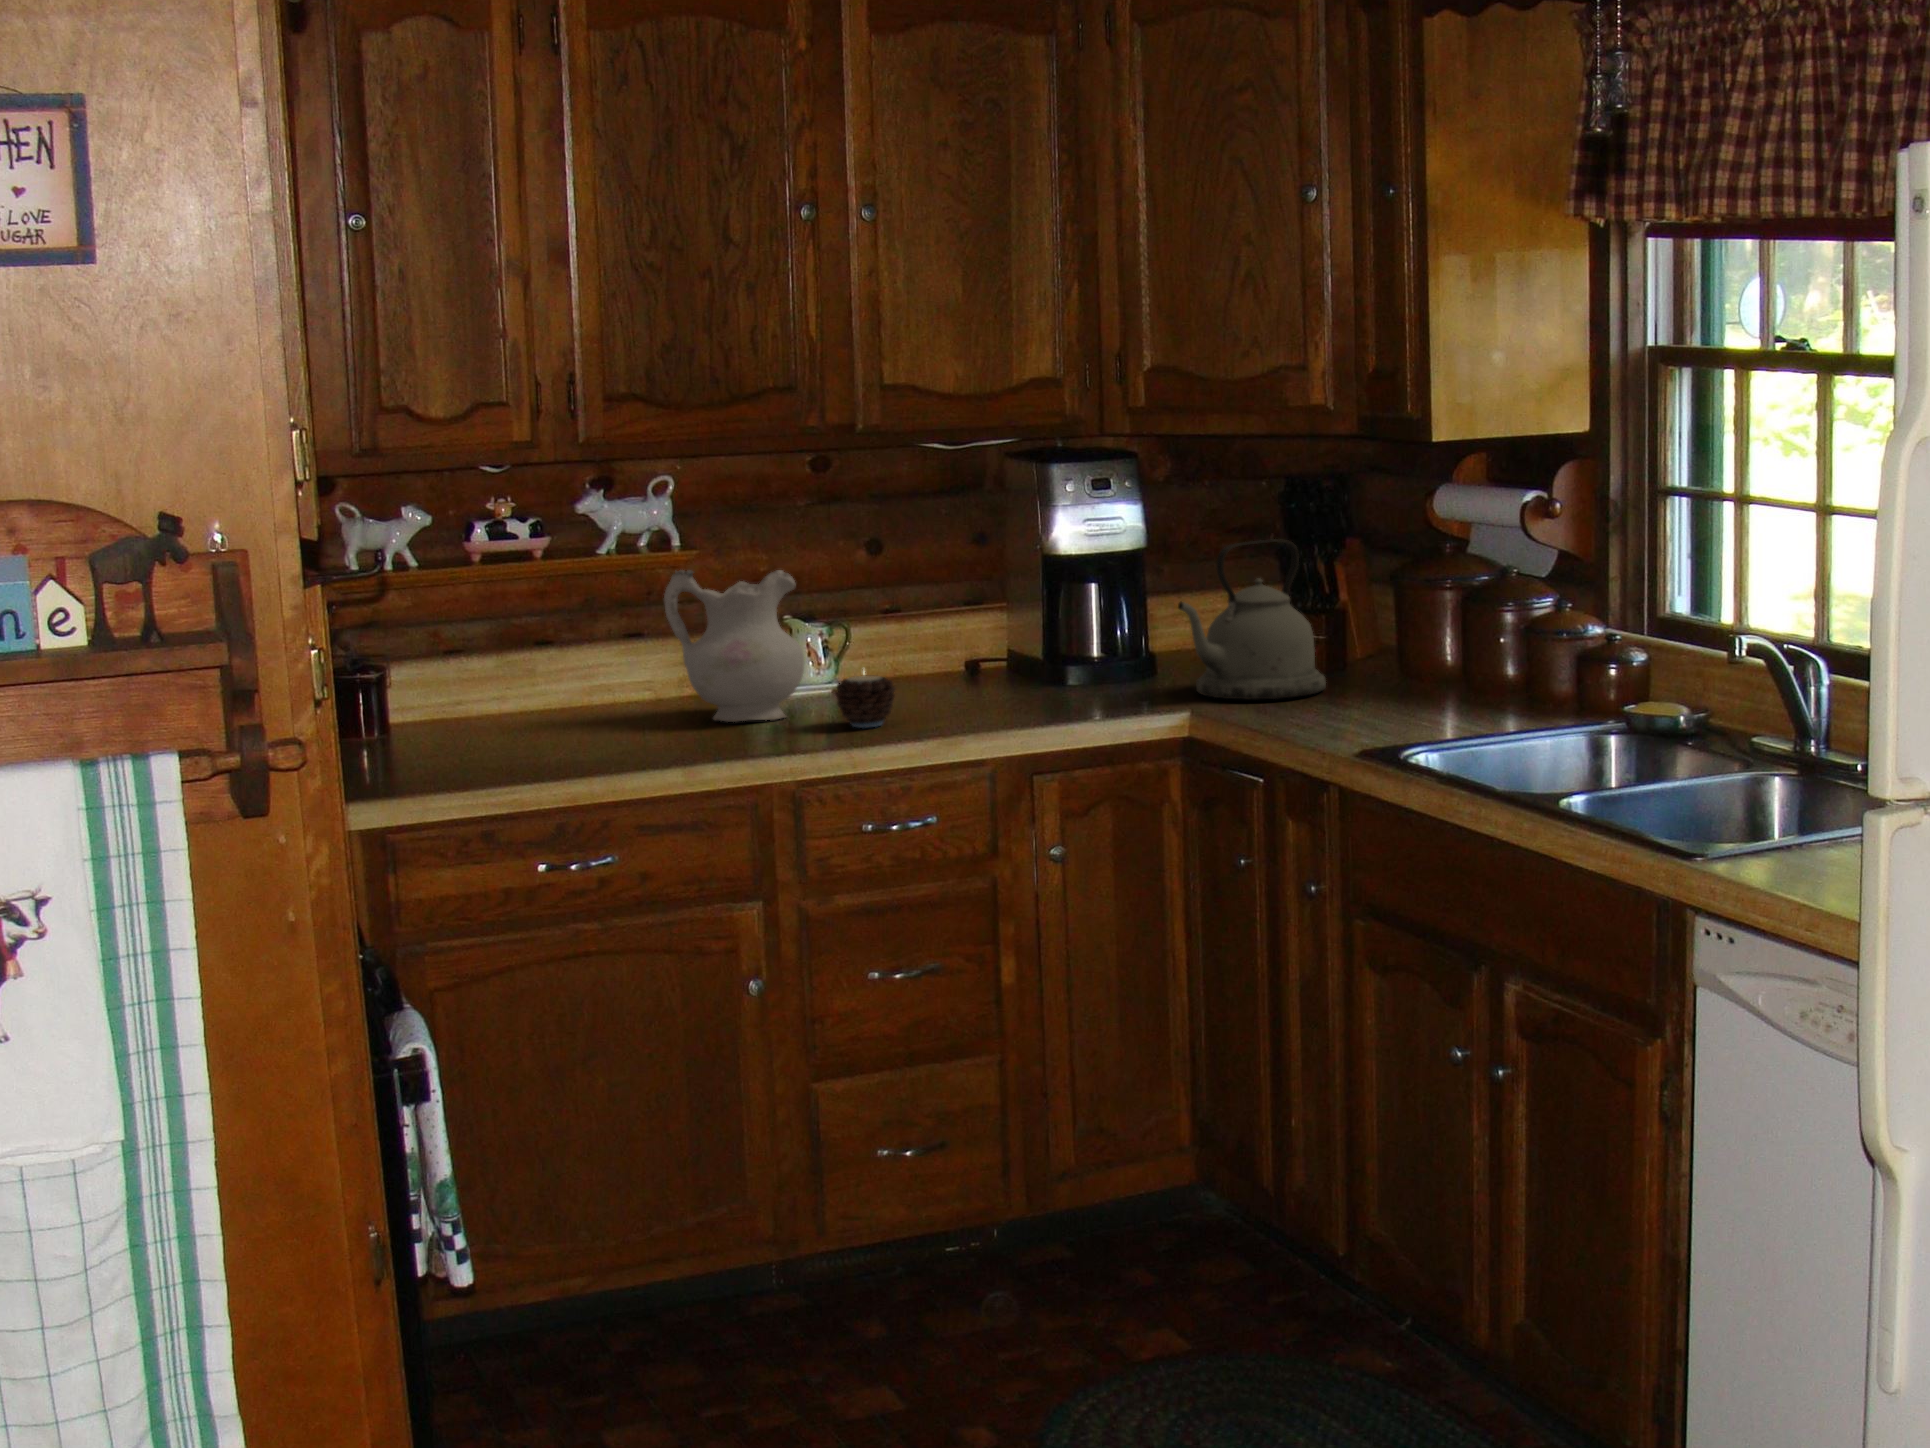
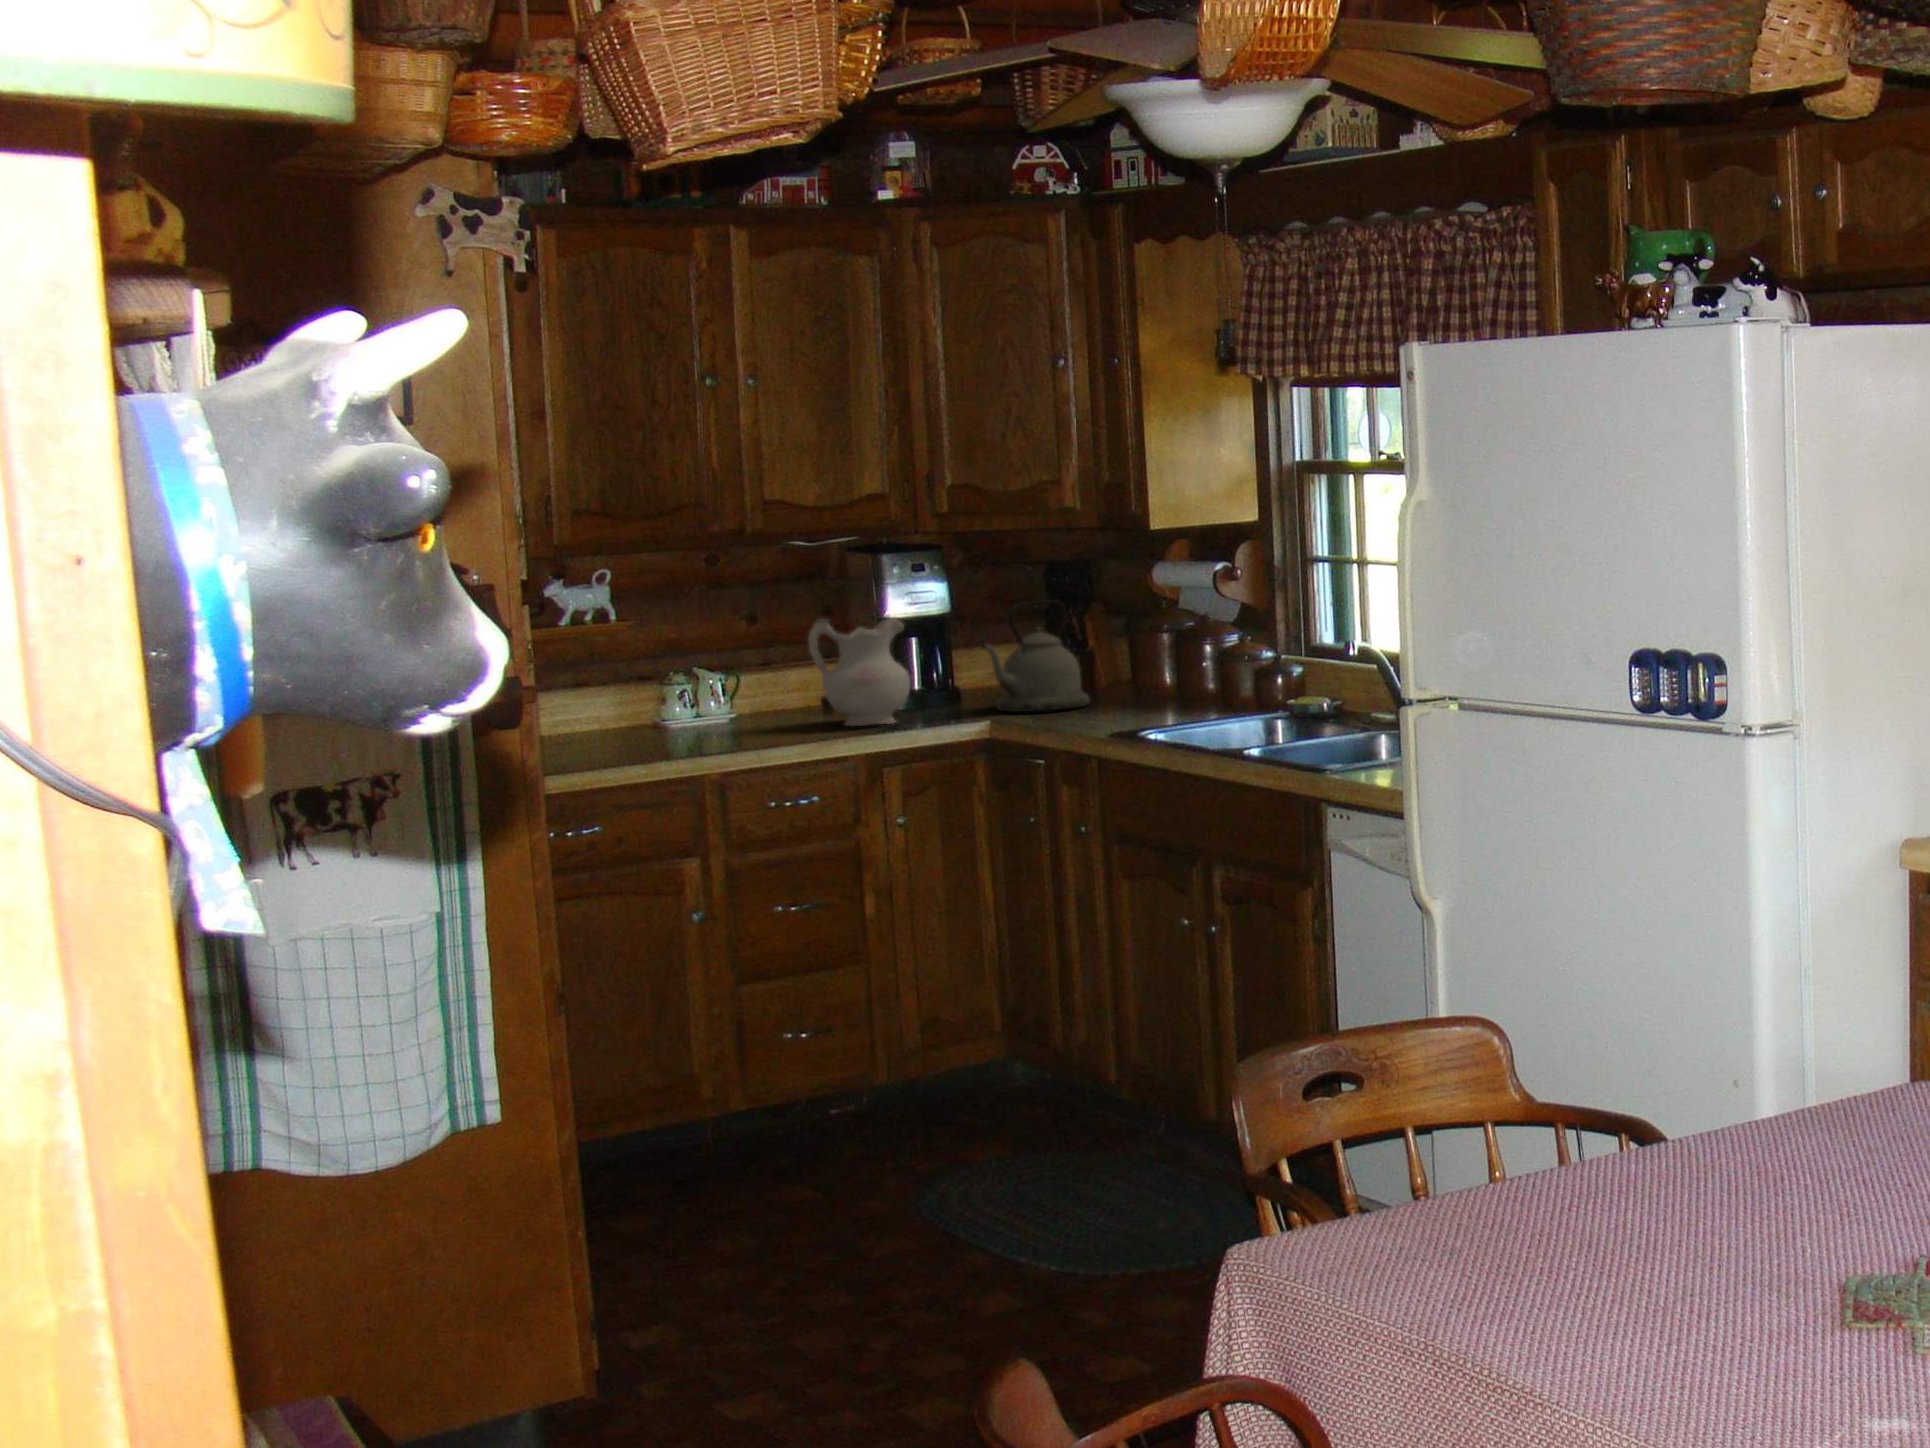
ceramic pitcher: present [664,570,804,722] -> present [808,618,910,726]
candle: present [835,675,895,728] -> none [733,695,778,738]

